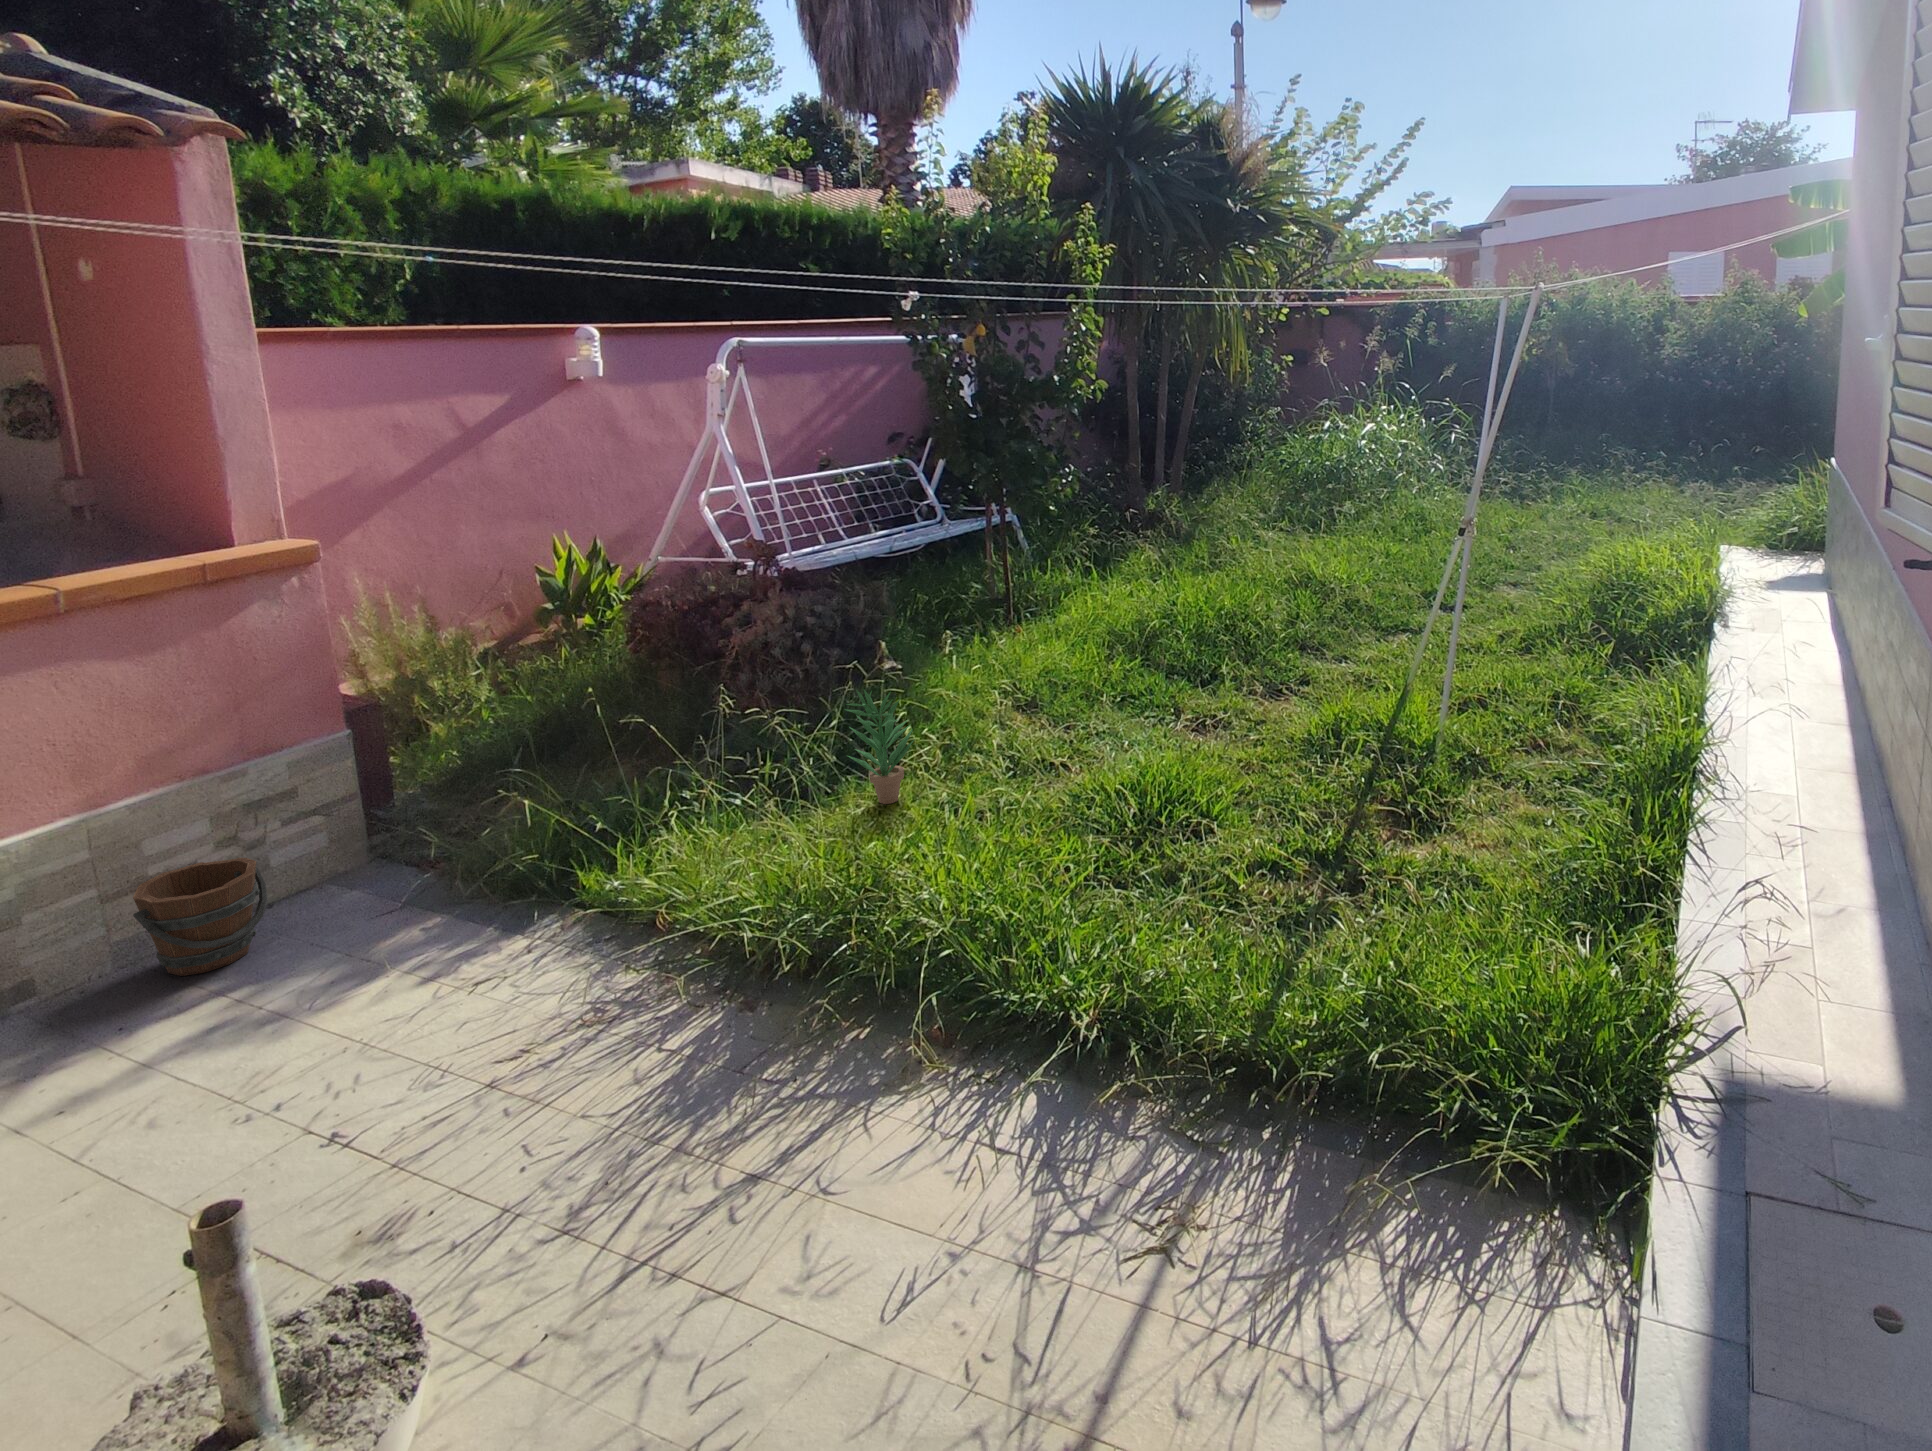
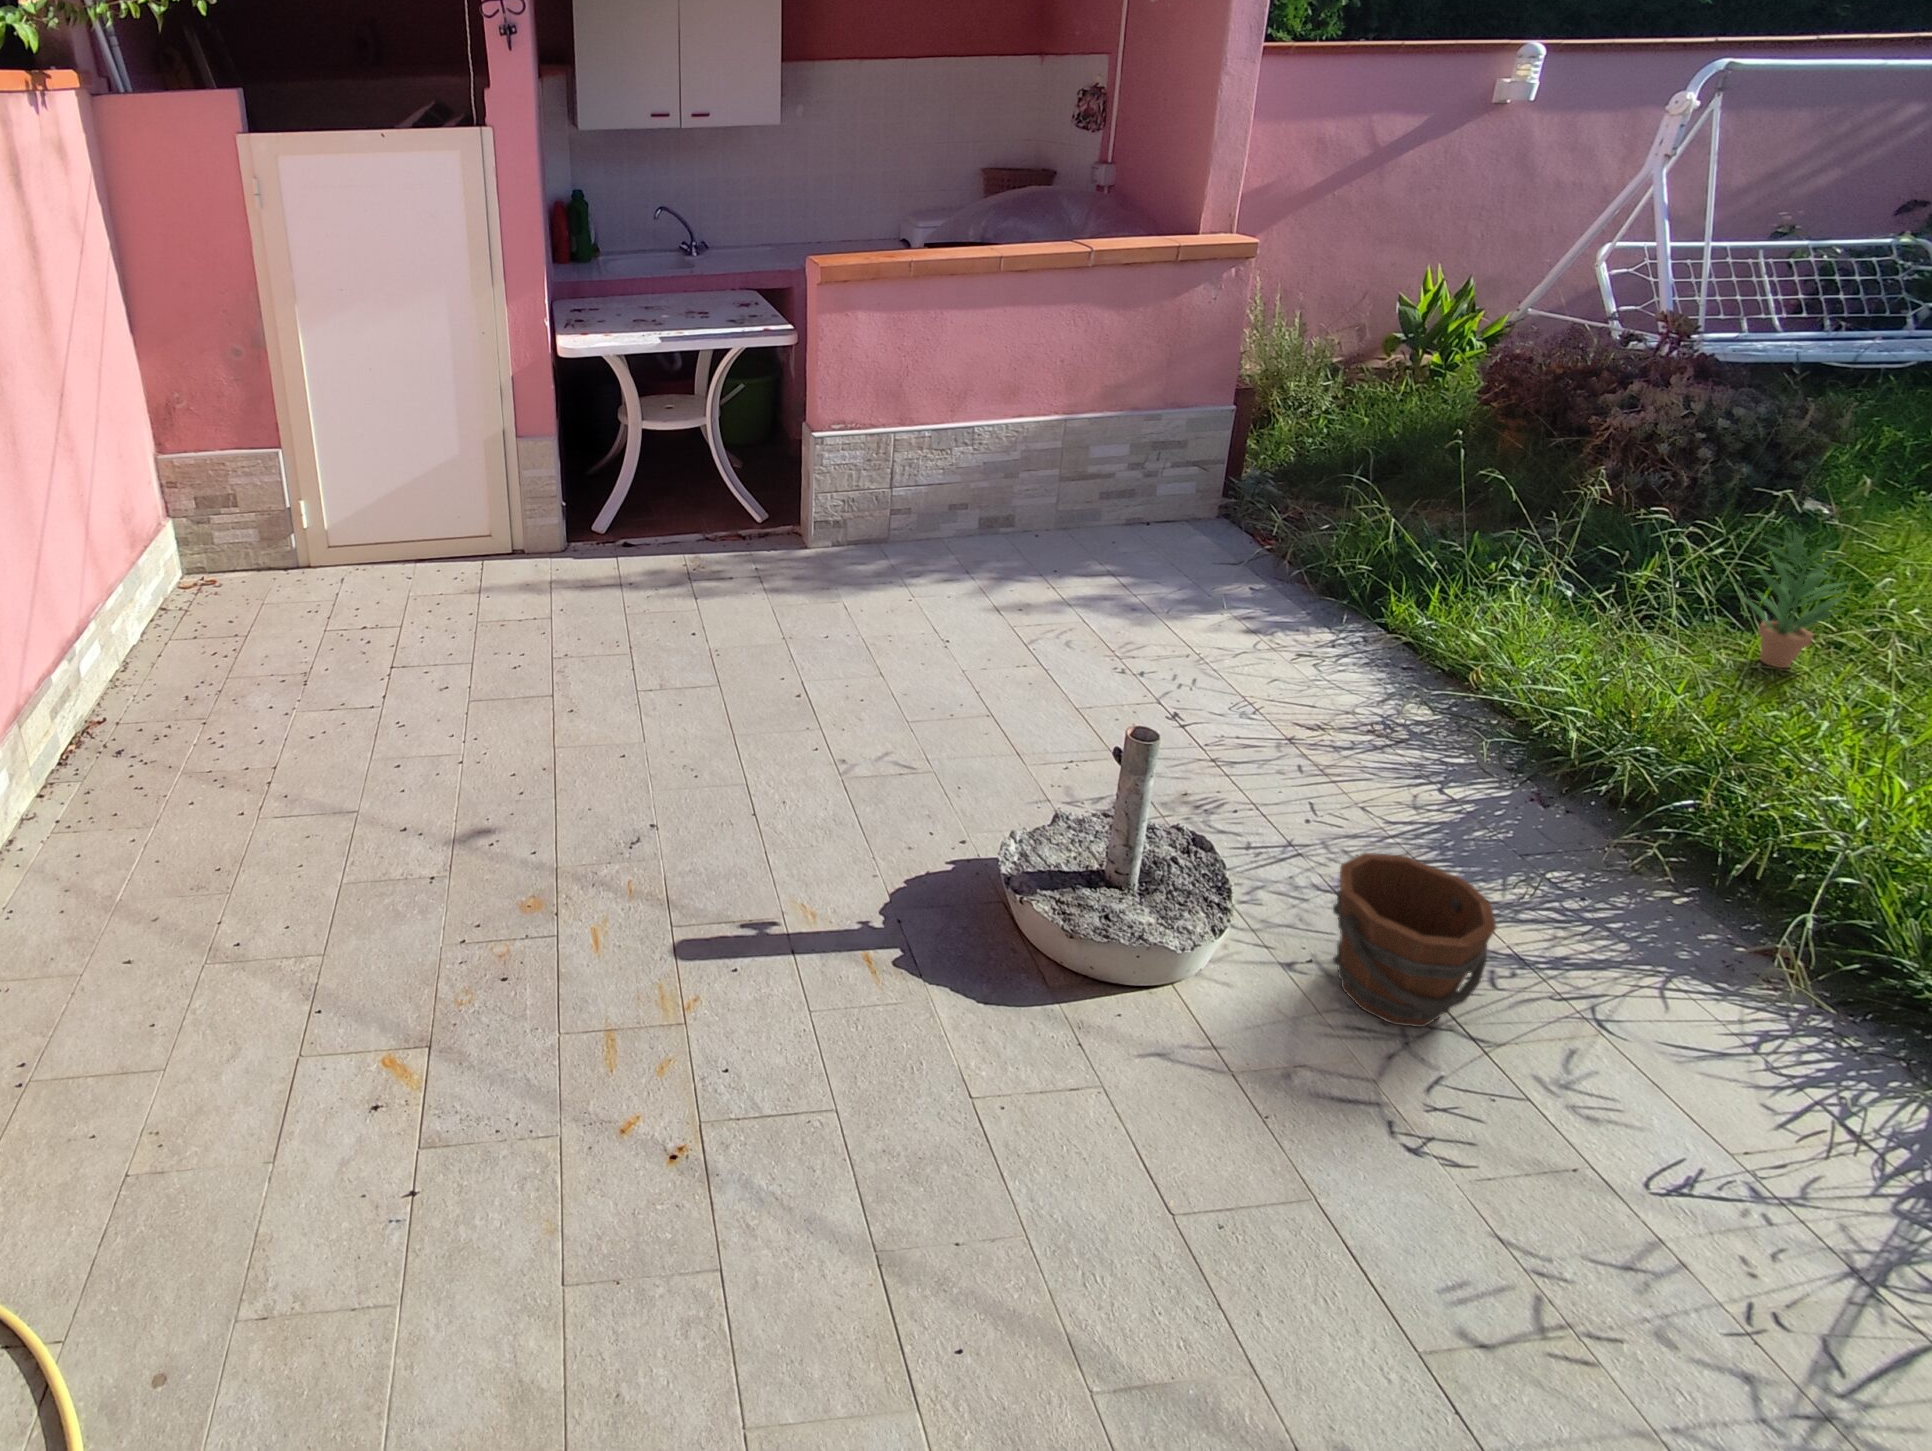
bucket: present [133,858,268,976] -> present [1333,853,1496,1027]

